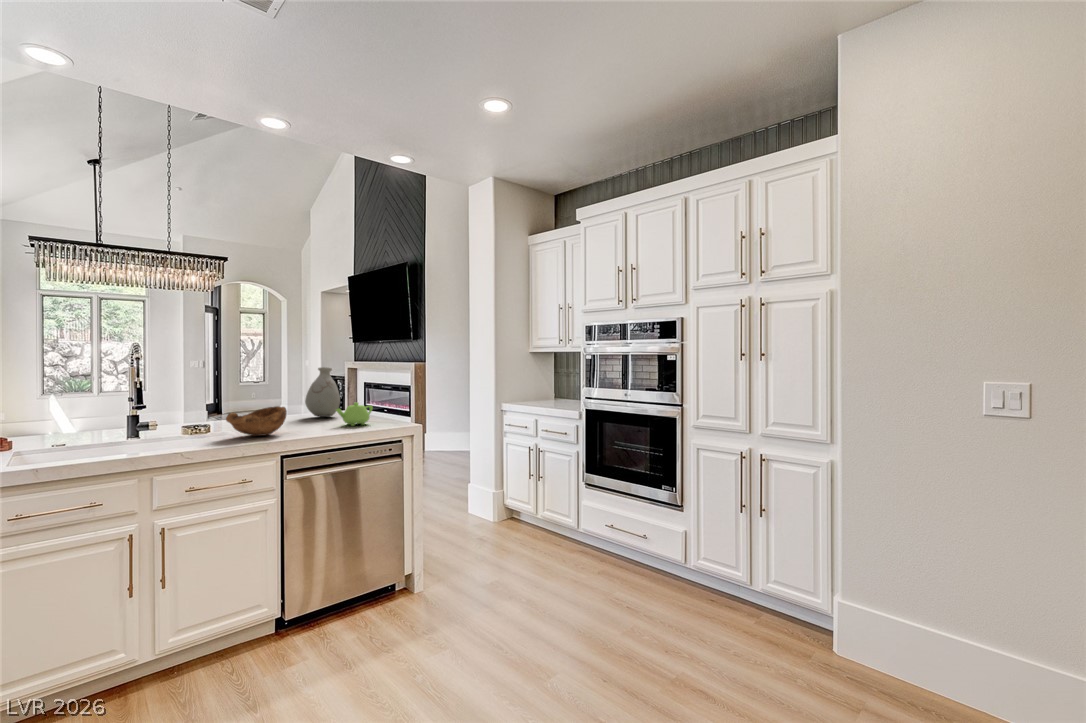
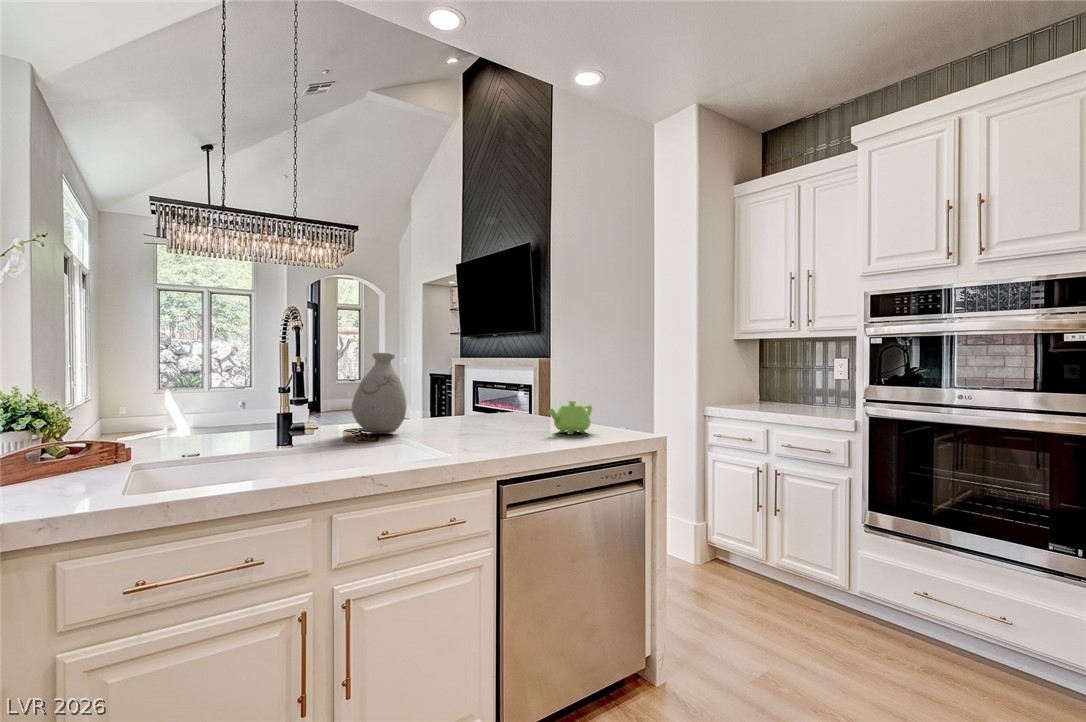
vase: present [305,367,340,417] -> present [352,353,407,433]
wooden bowl: present [226,406,287,436] -> none [418,404,496,448]

